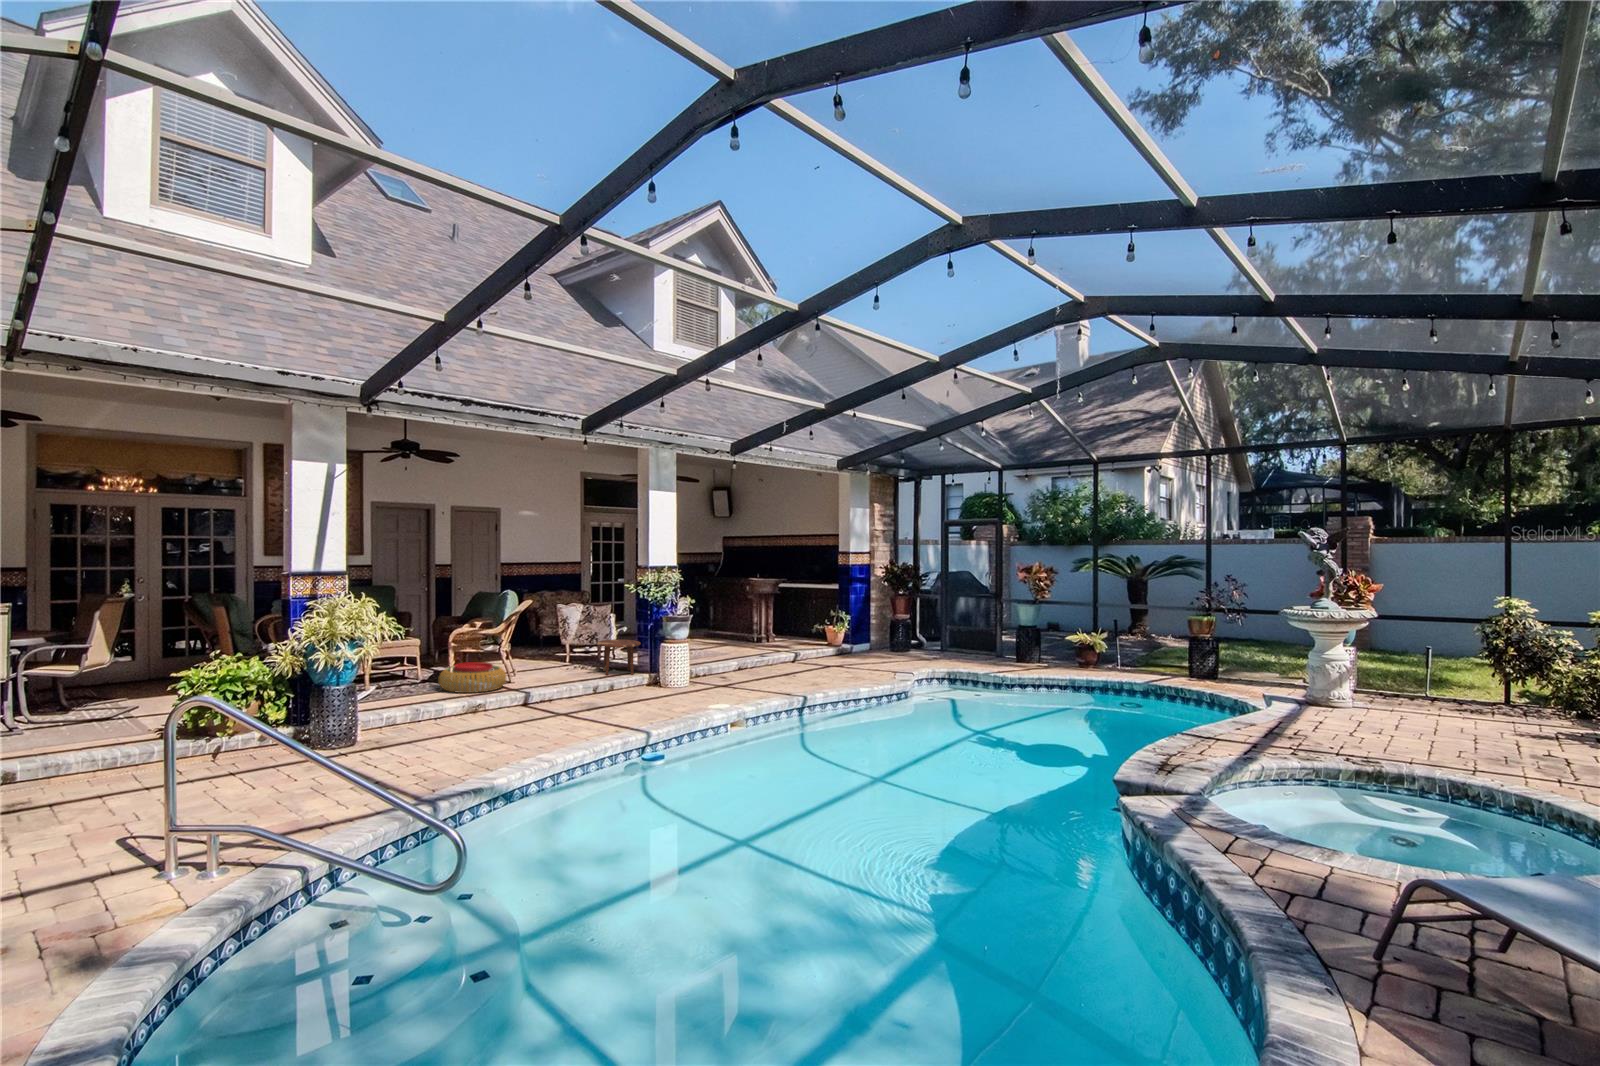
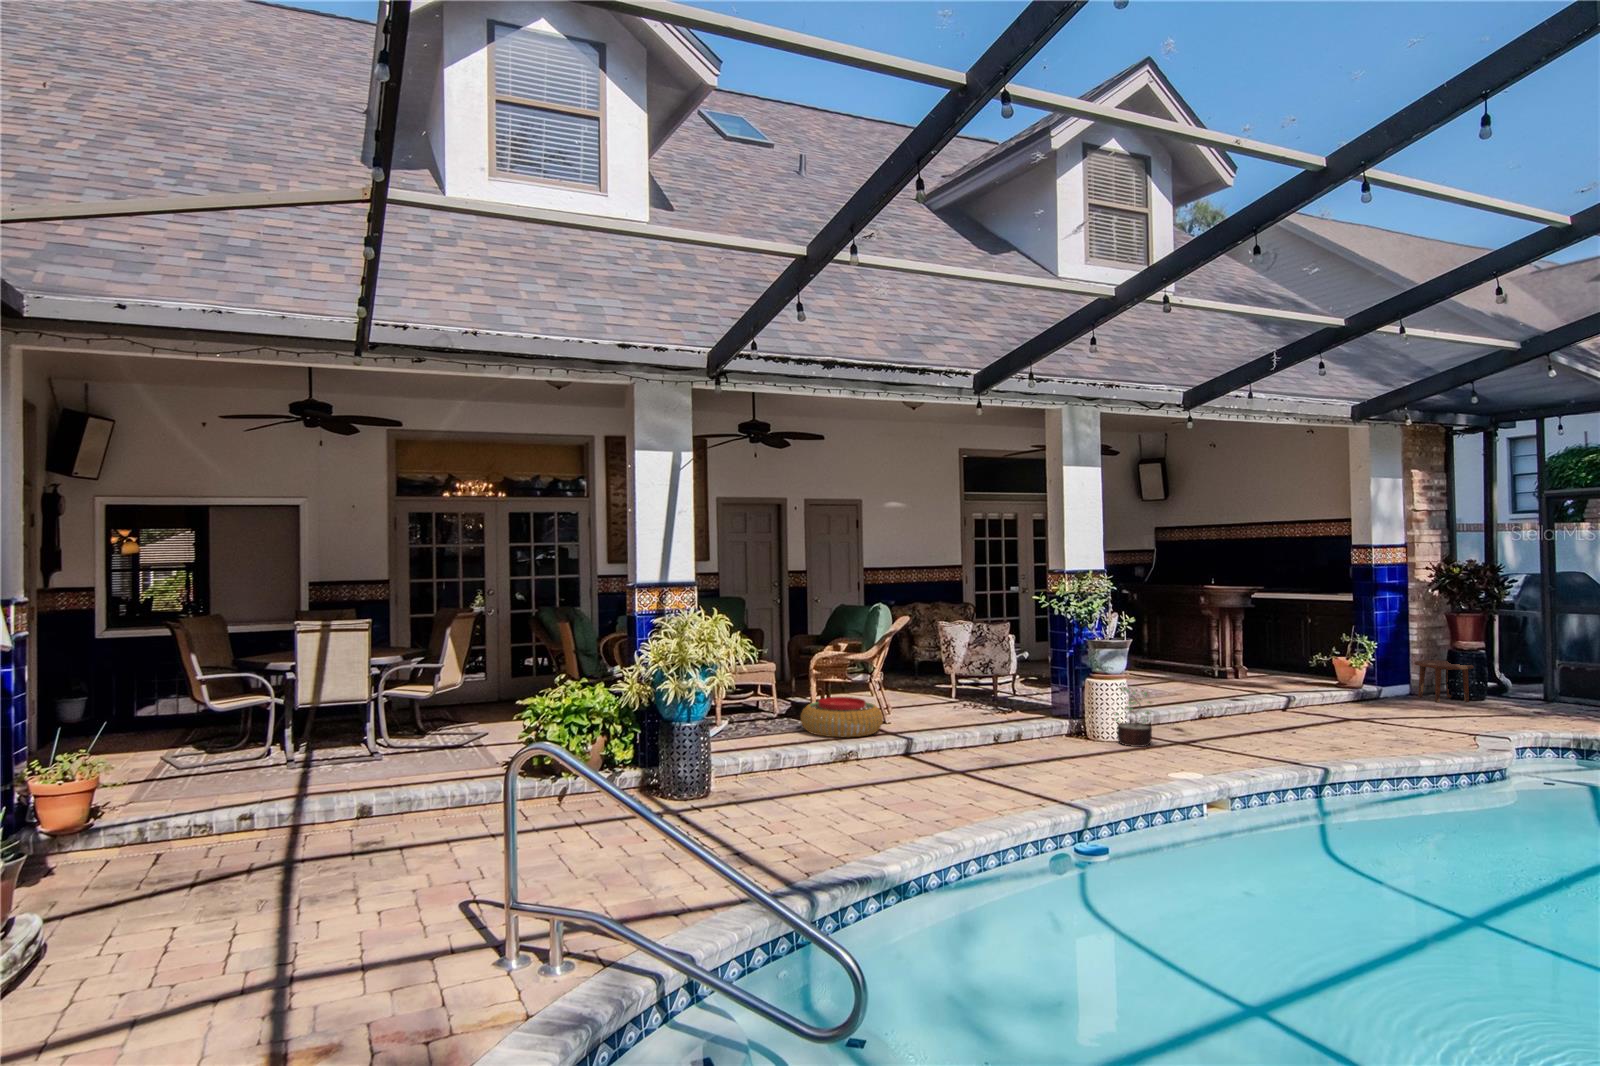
side table: present [597,639,641,675] -> present [1415,660,1474,702]
decorative plant: none [676,646,705,689] -> present [1112,687,1152,747]

